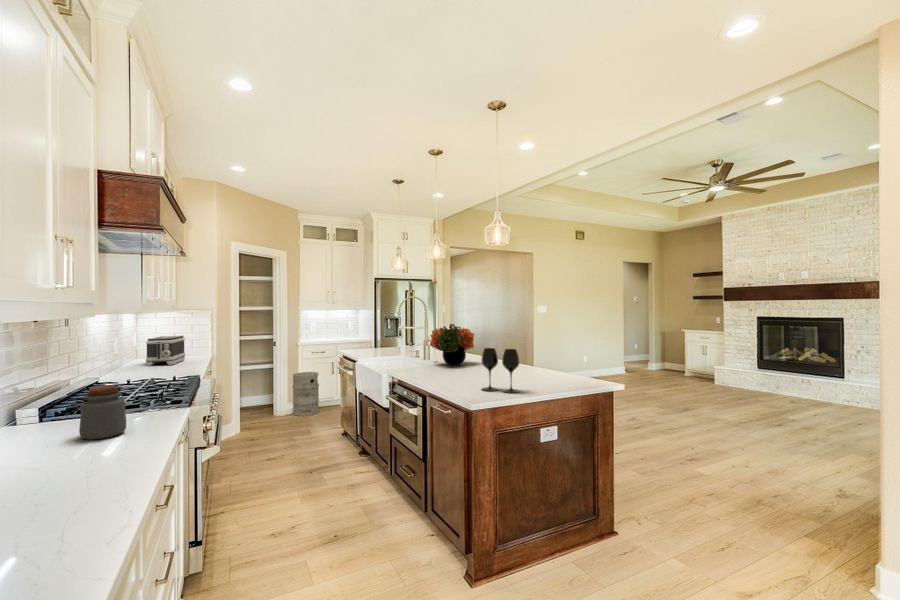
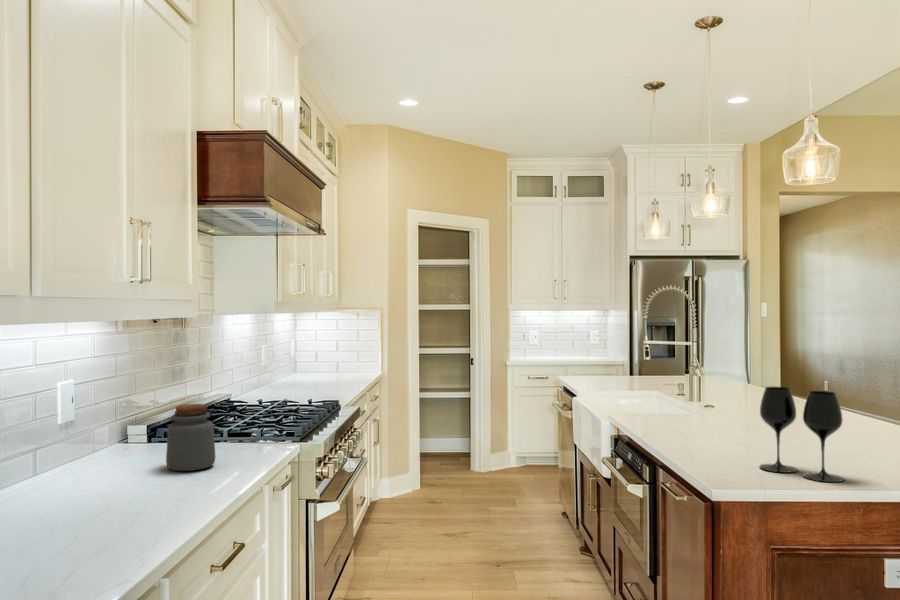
flower arrangement: present [430,324,474,366] -> none [688,338,782,417]
toaster: present [146,336,185,366] -> none [294,344,342,384]
trash can: present [292,372,319,416] -> none [495,408,536,477]

